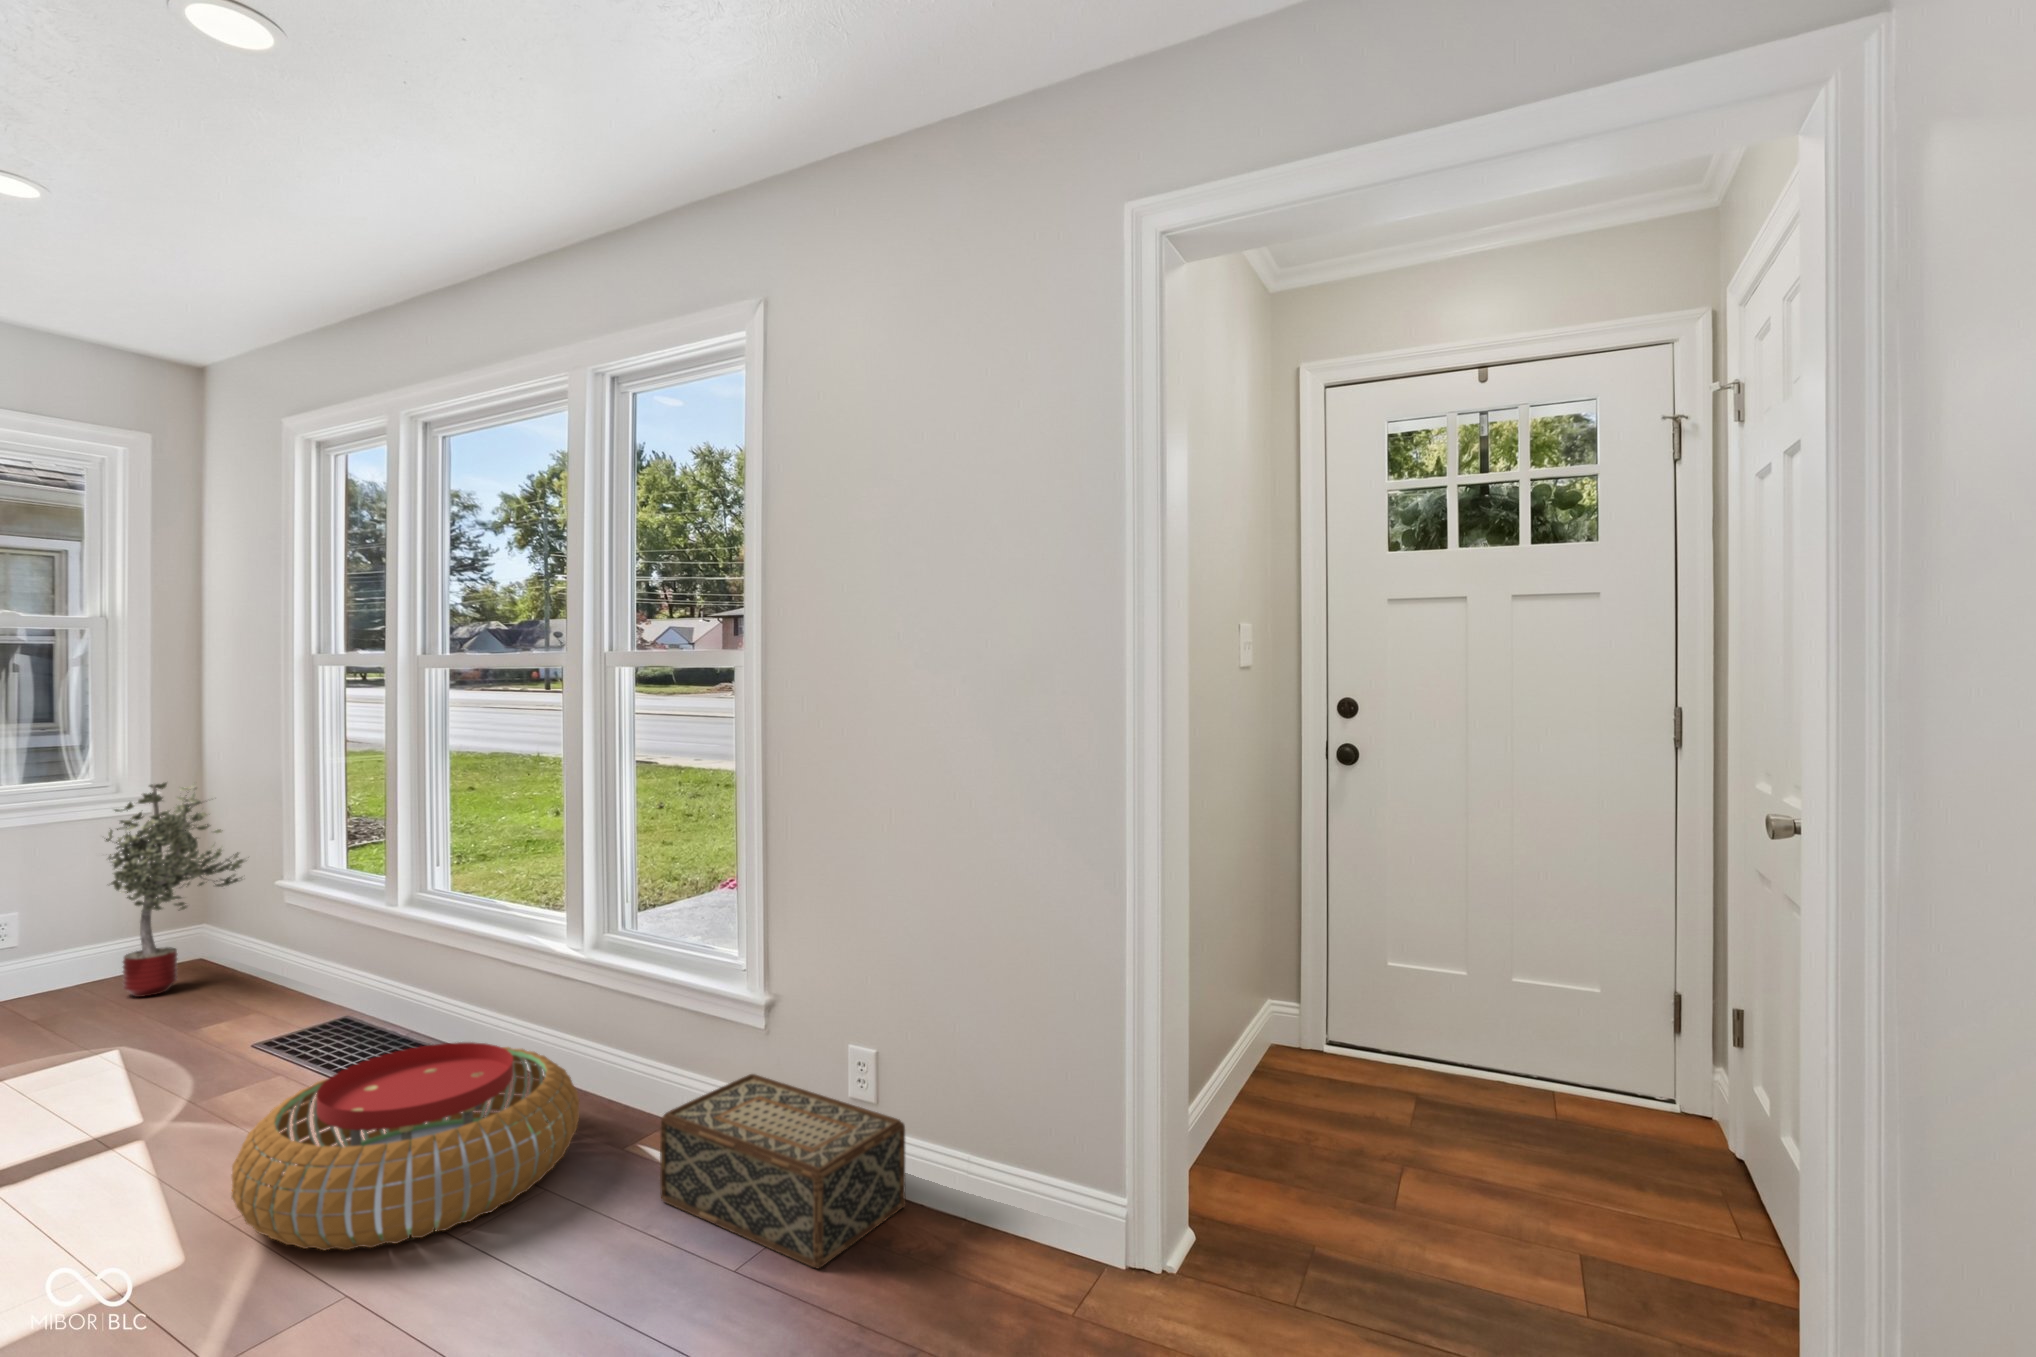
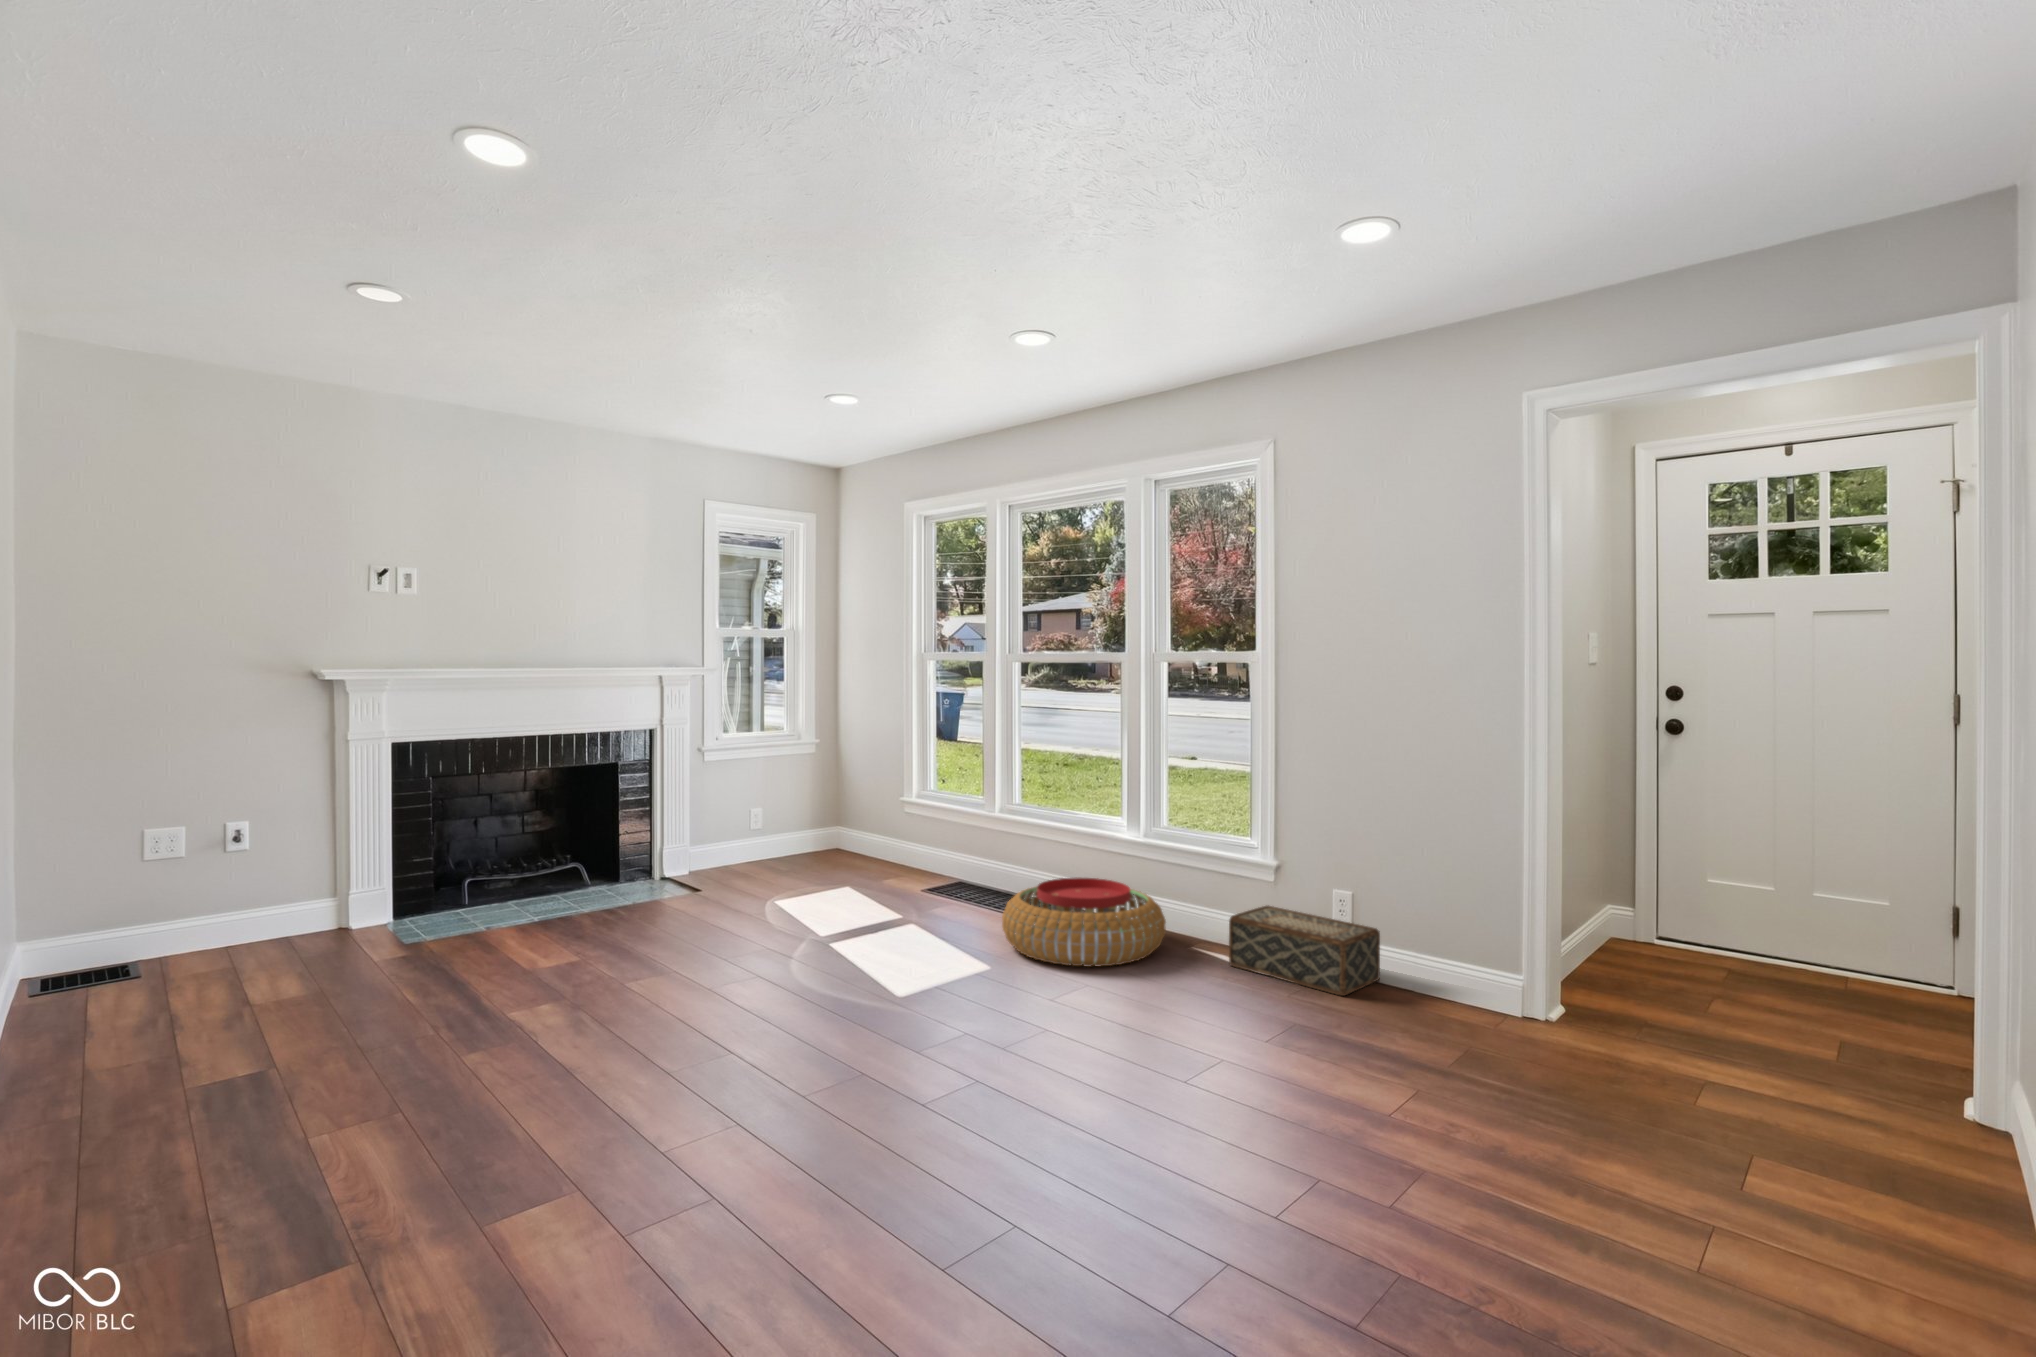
potted tree: present [106,783,244,997] -> none [805,733,879,863]

